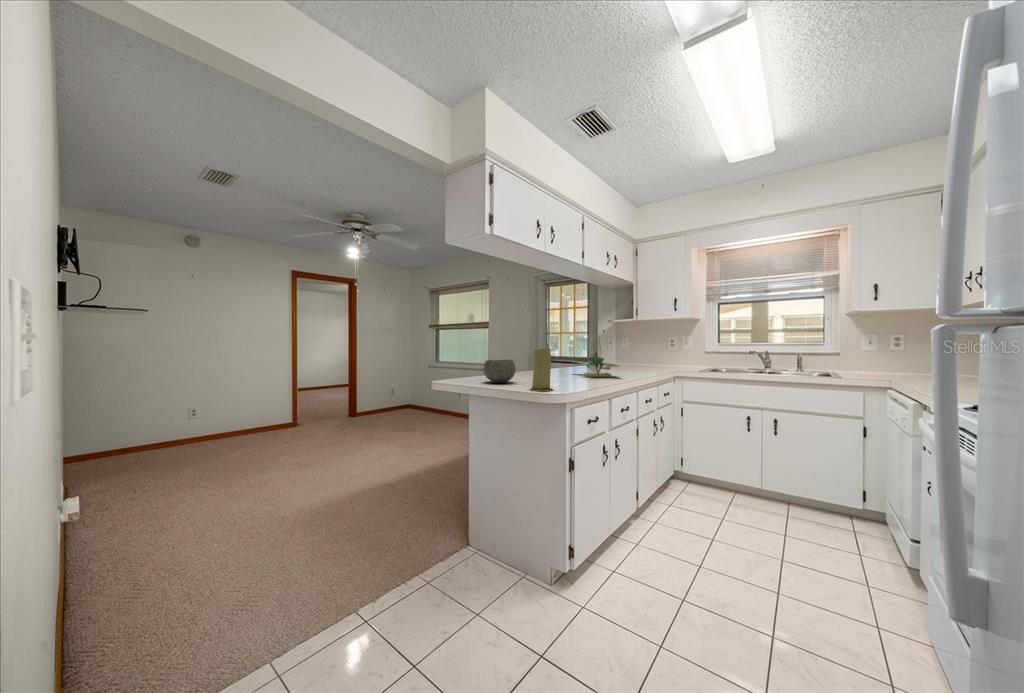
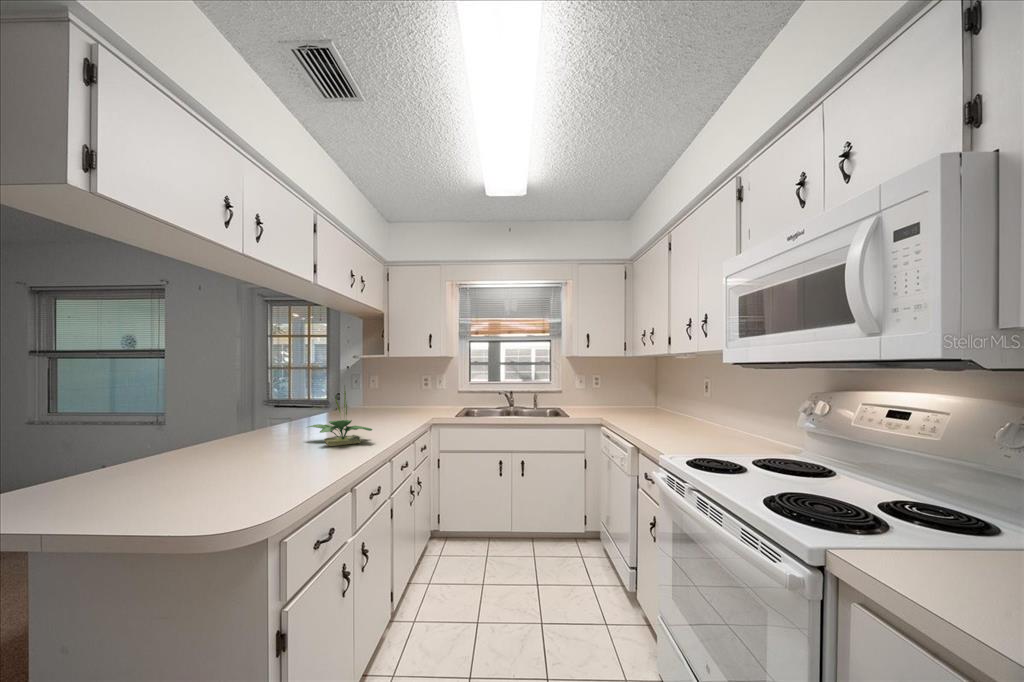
candle: present [530,348,553,391] -> none [237,434,279,505]
bowl: present [483,360,516,383] -> none [144,447,212,491]

